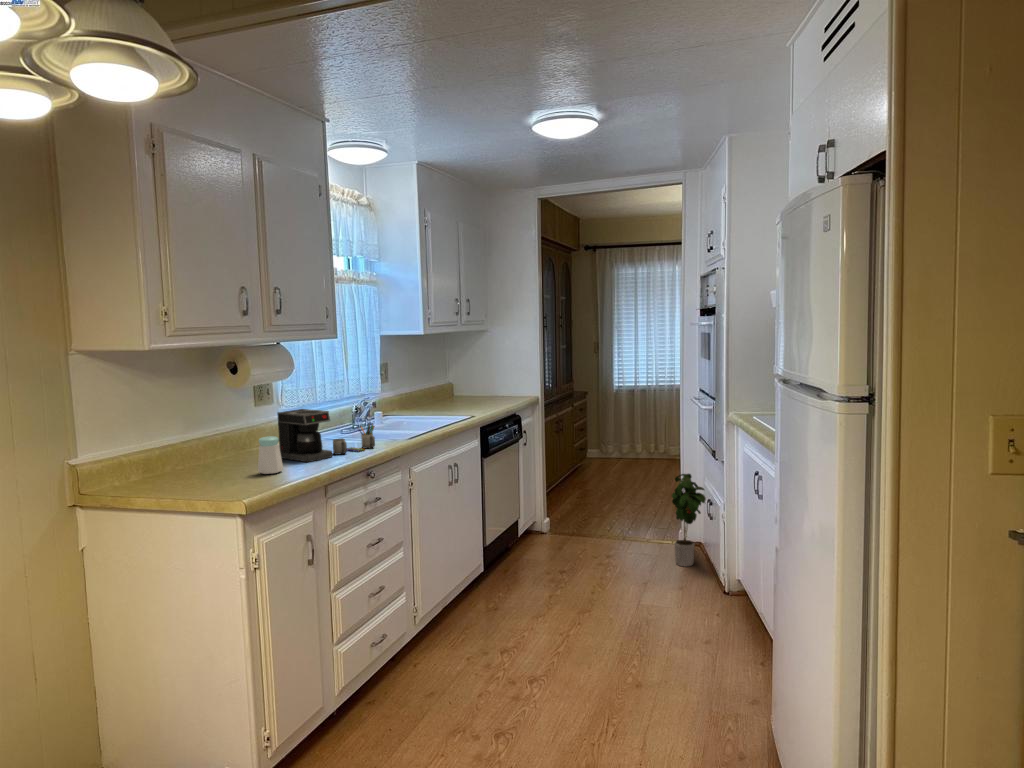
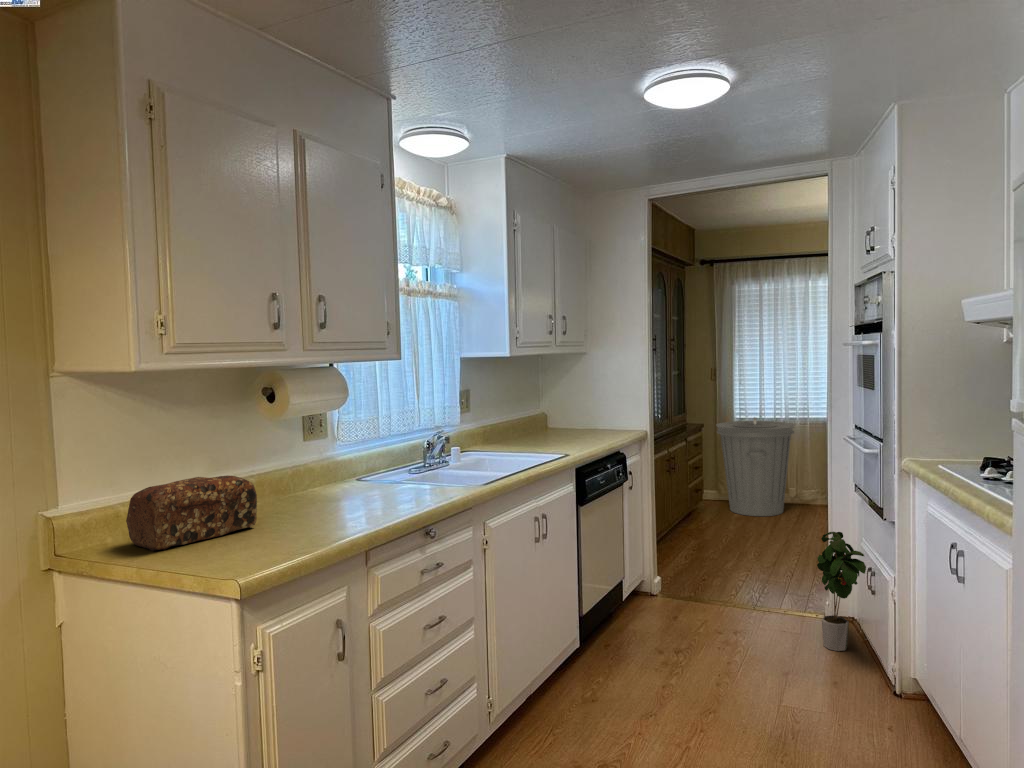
trash can: none [598,385,665,471] -> present [716,418,795,516]
coffee maker: present [277,409,375,462] -> none [319,447,441,517]
bread loaf: none [132,432,234,488] -> present [126,476,257,551]
salt shaker: present [258,436,283,474] -> none [282,484,314,534]

